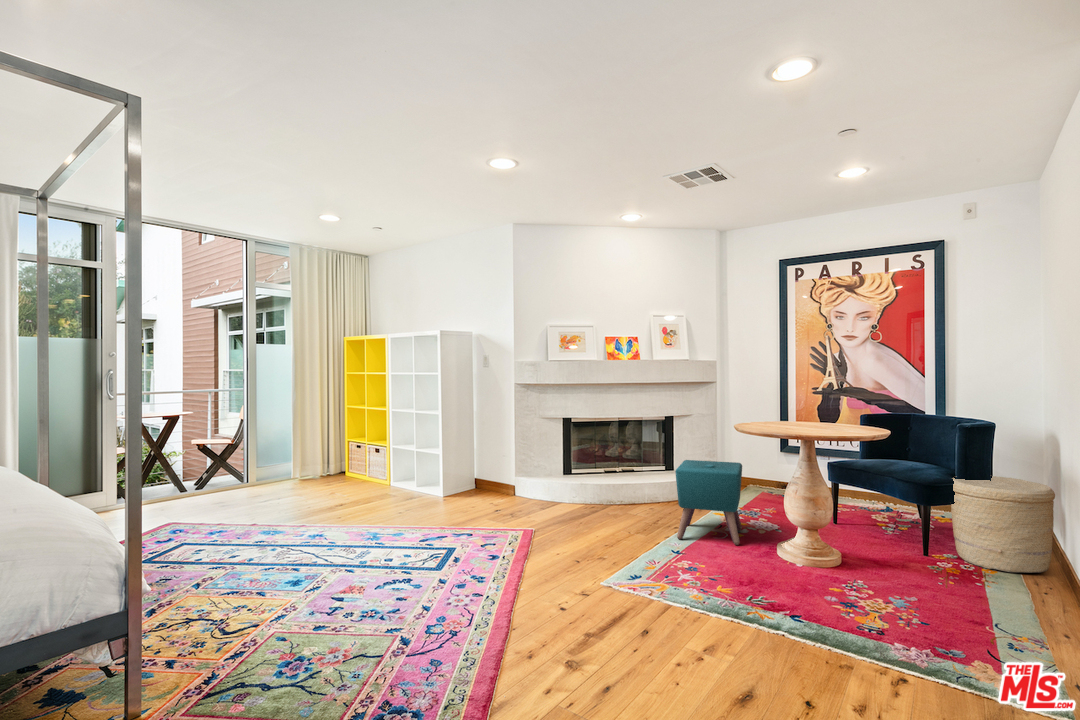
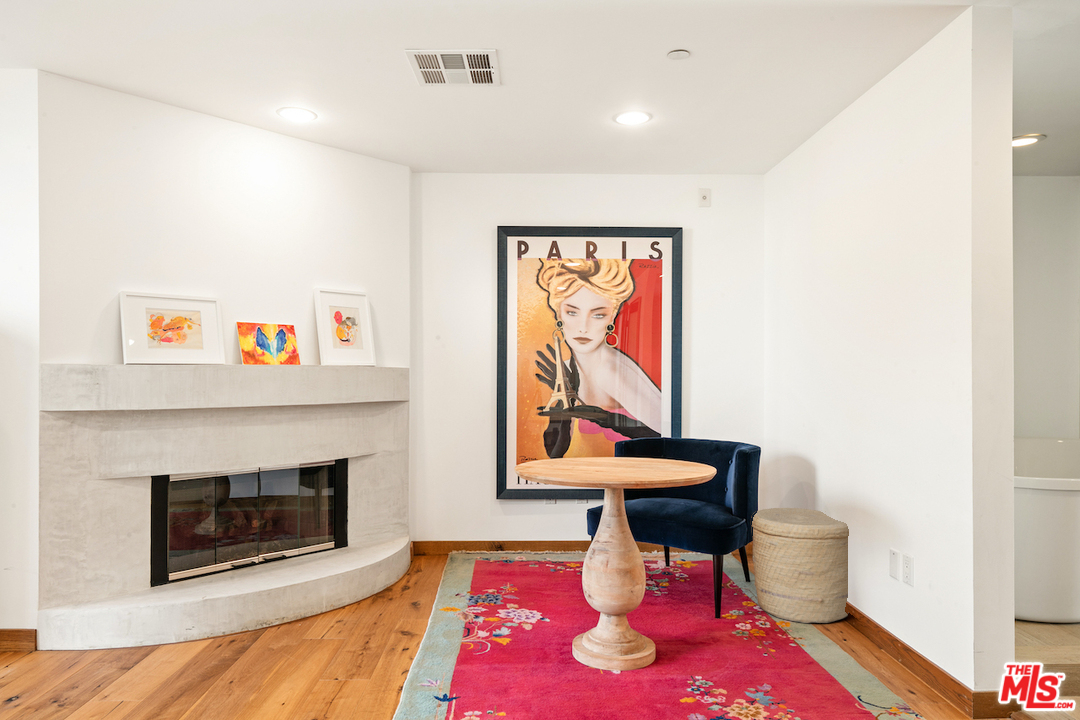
ottoman: present [675,460,742,545] -> none [427,528,544,677]

